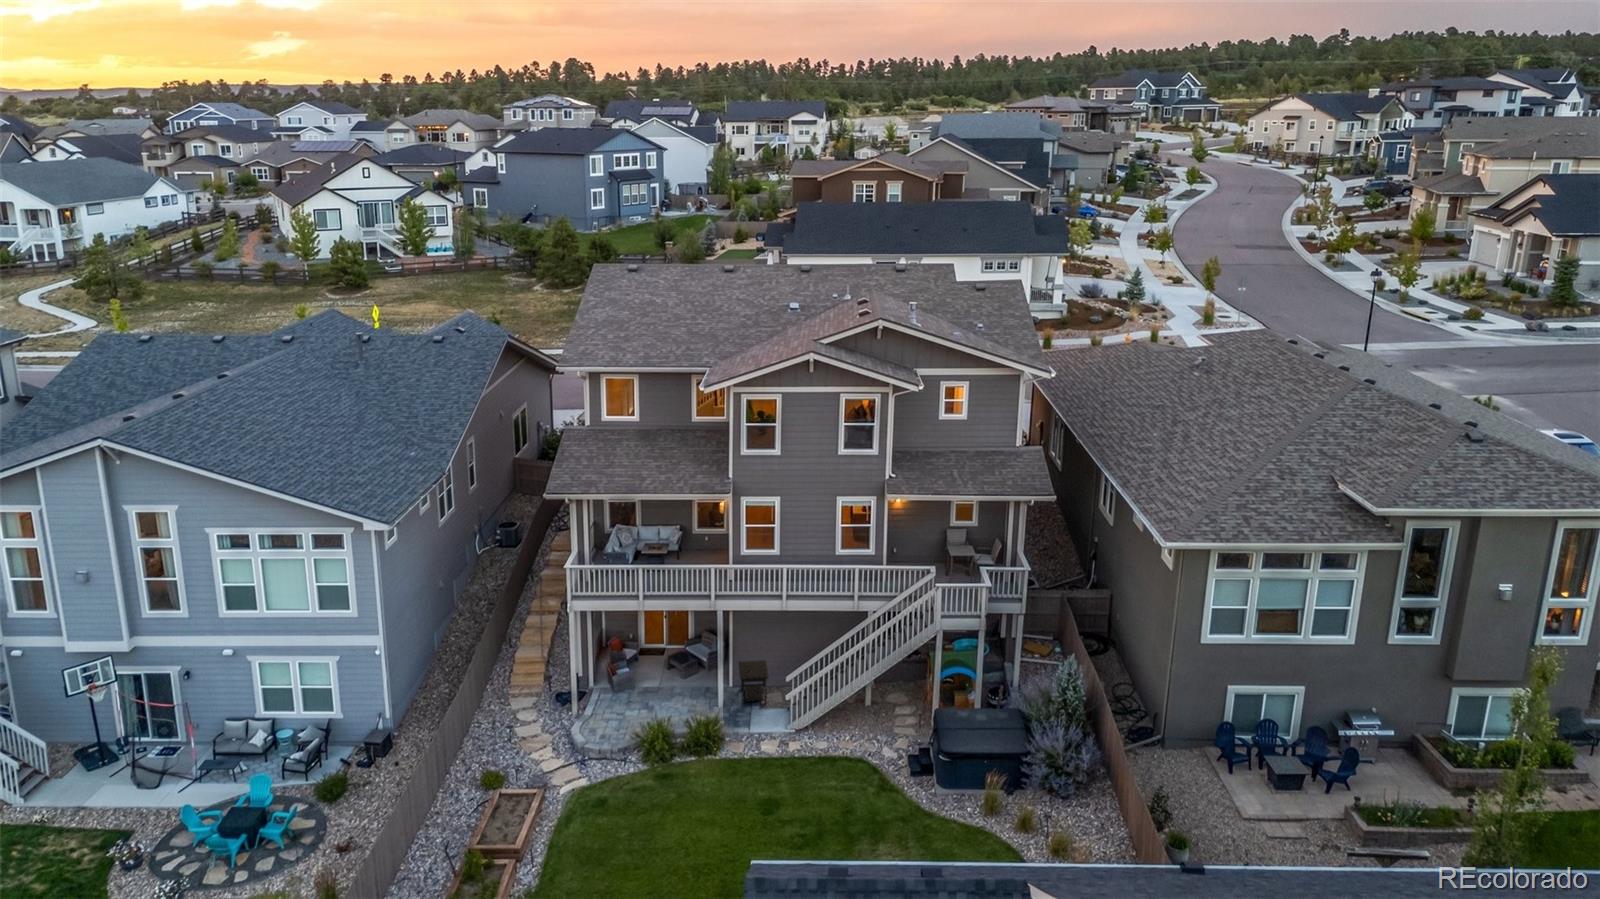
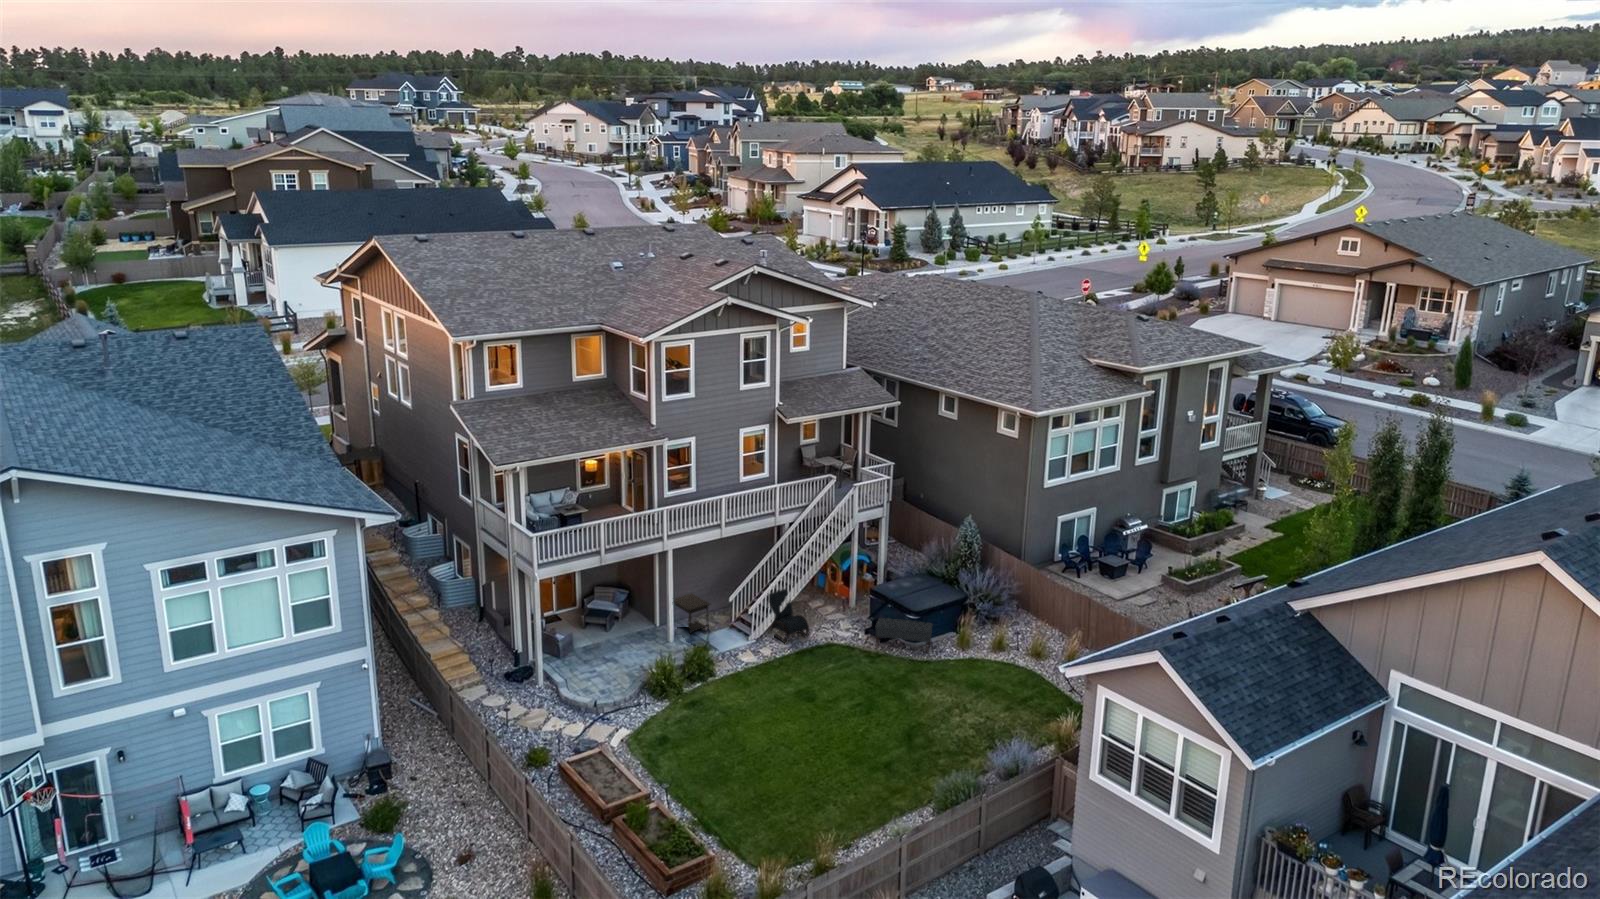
lounge chair: none [812,683,847,745] -> present [768,589,809,644]
bench: none [896,747,961,806] -> present [875,618,932,652]

